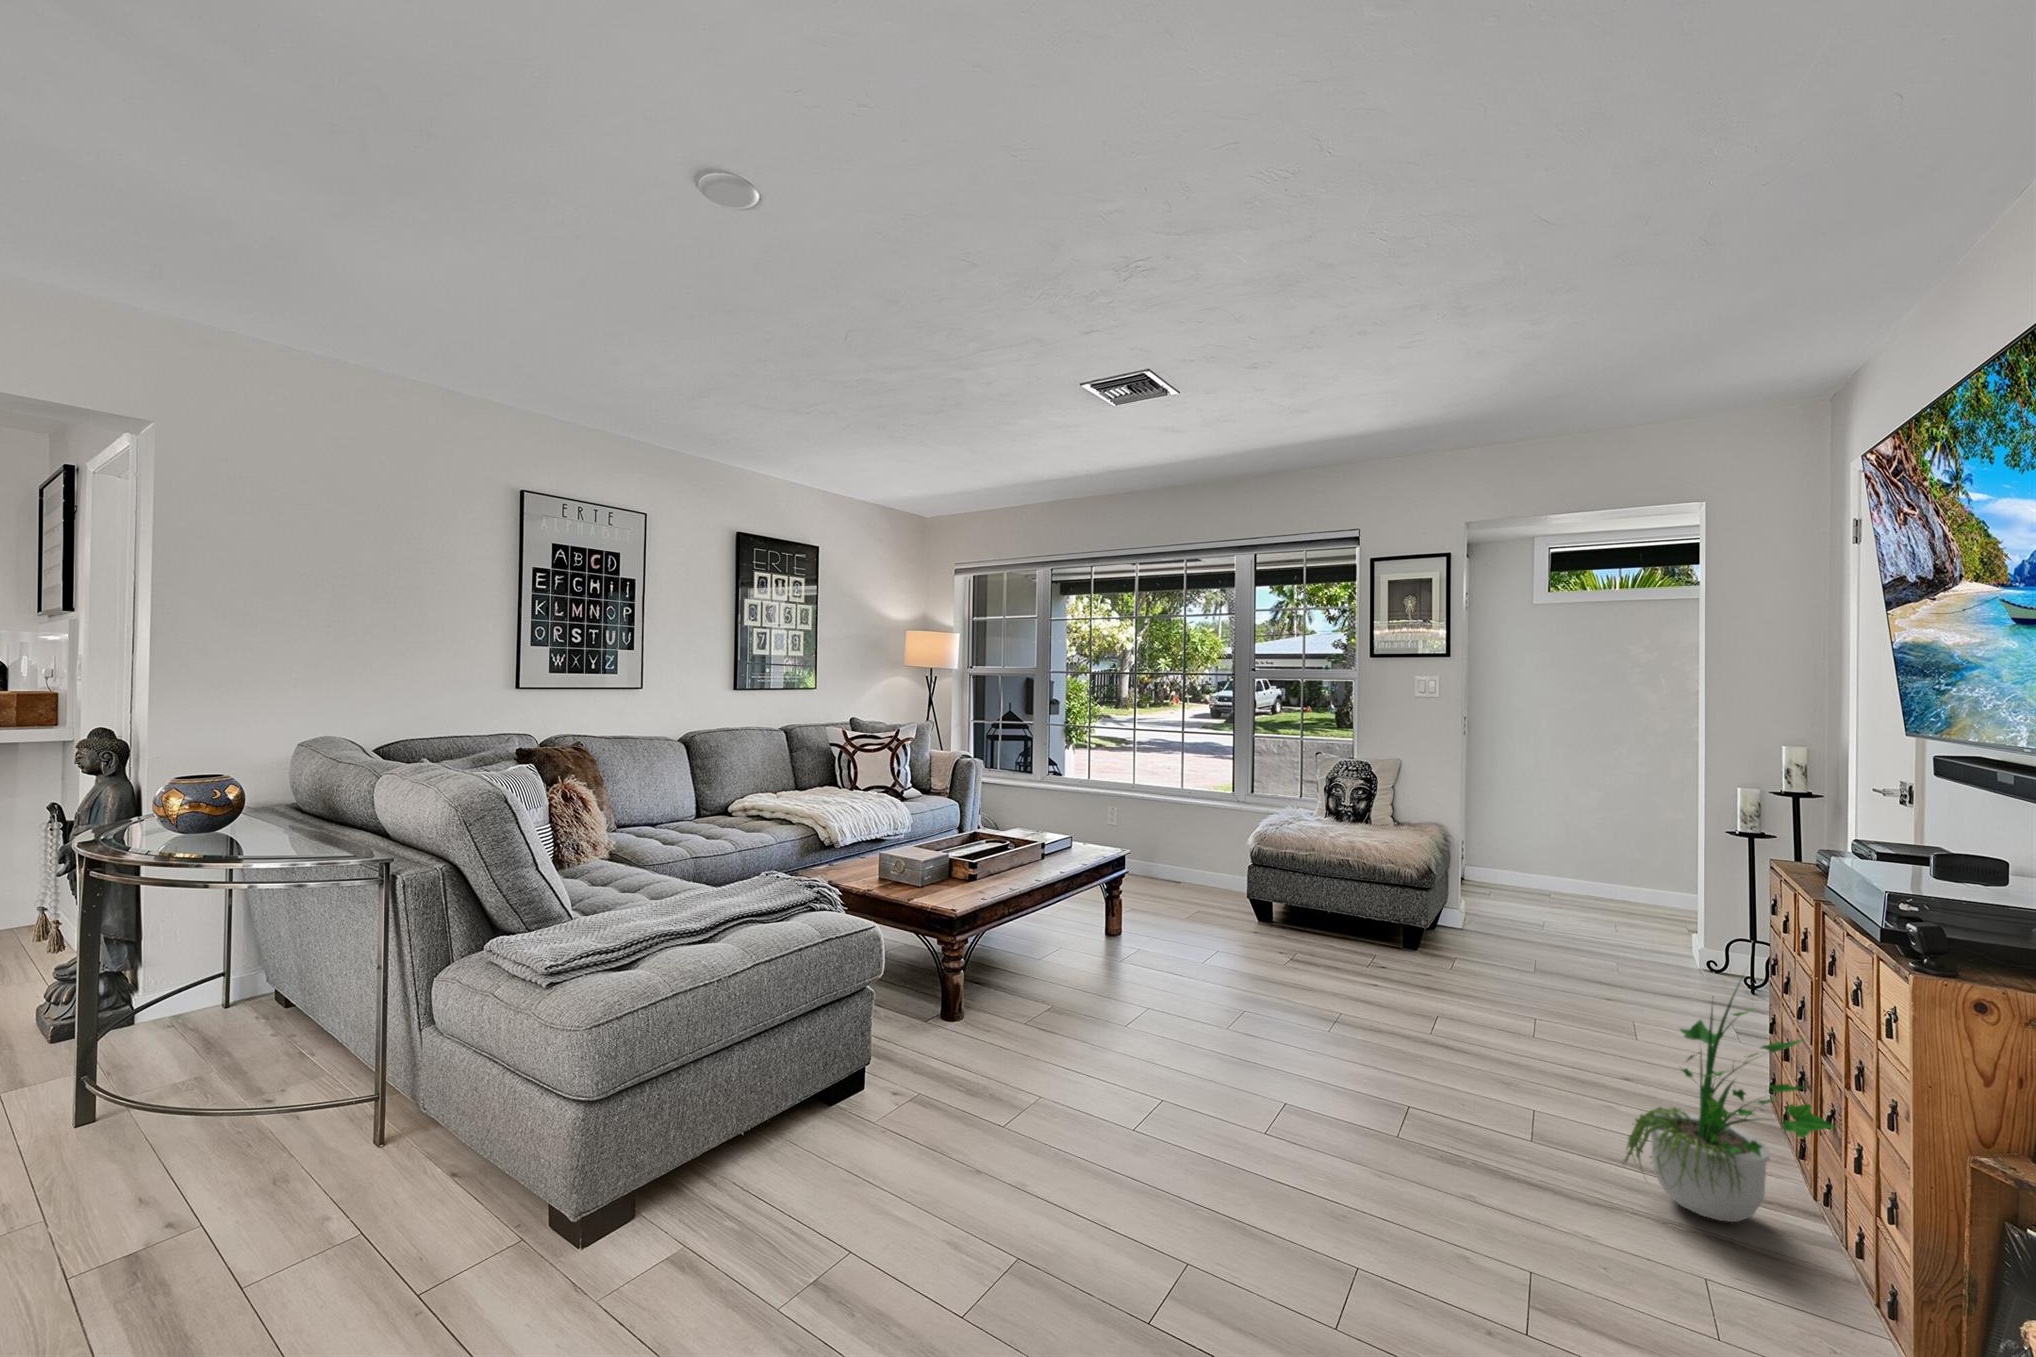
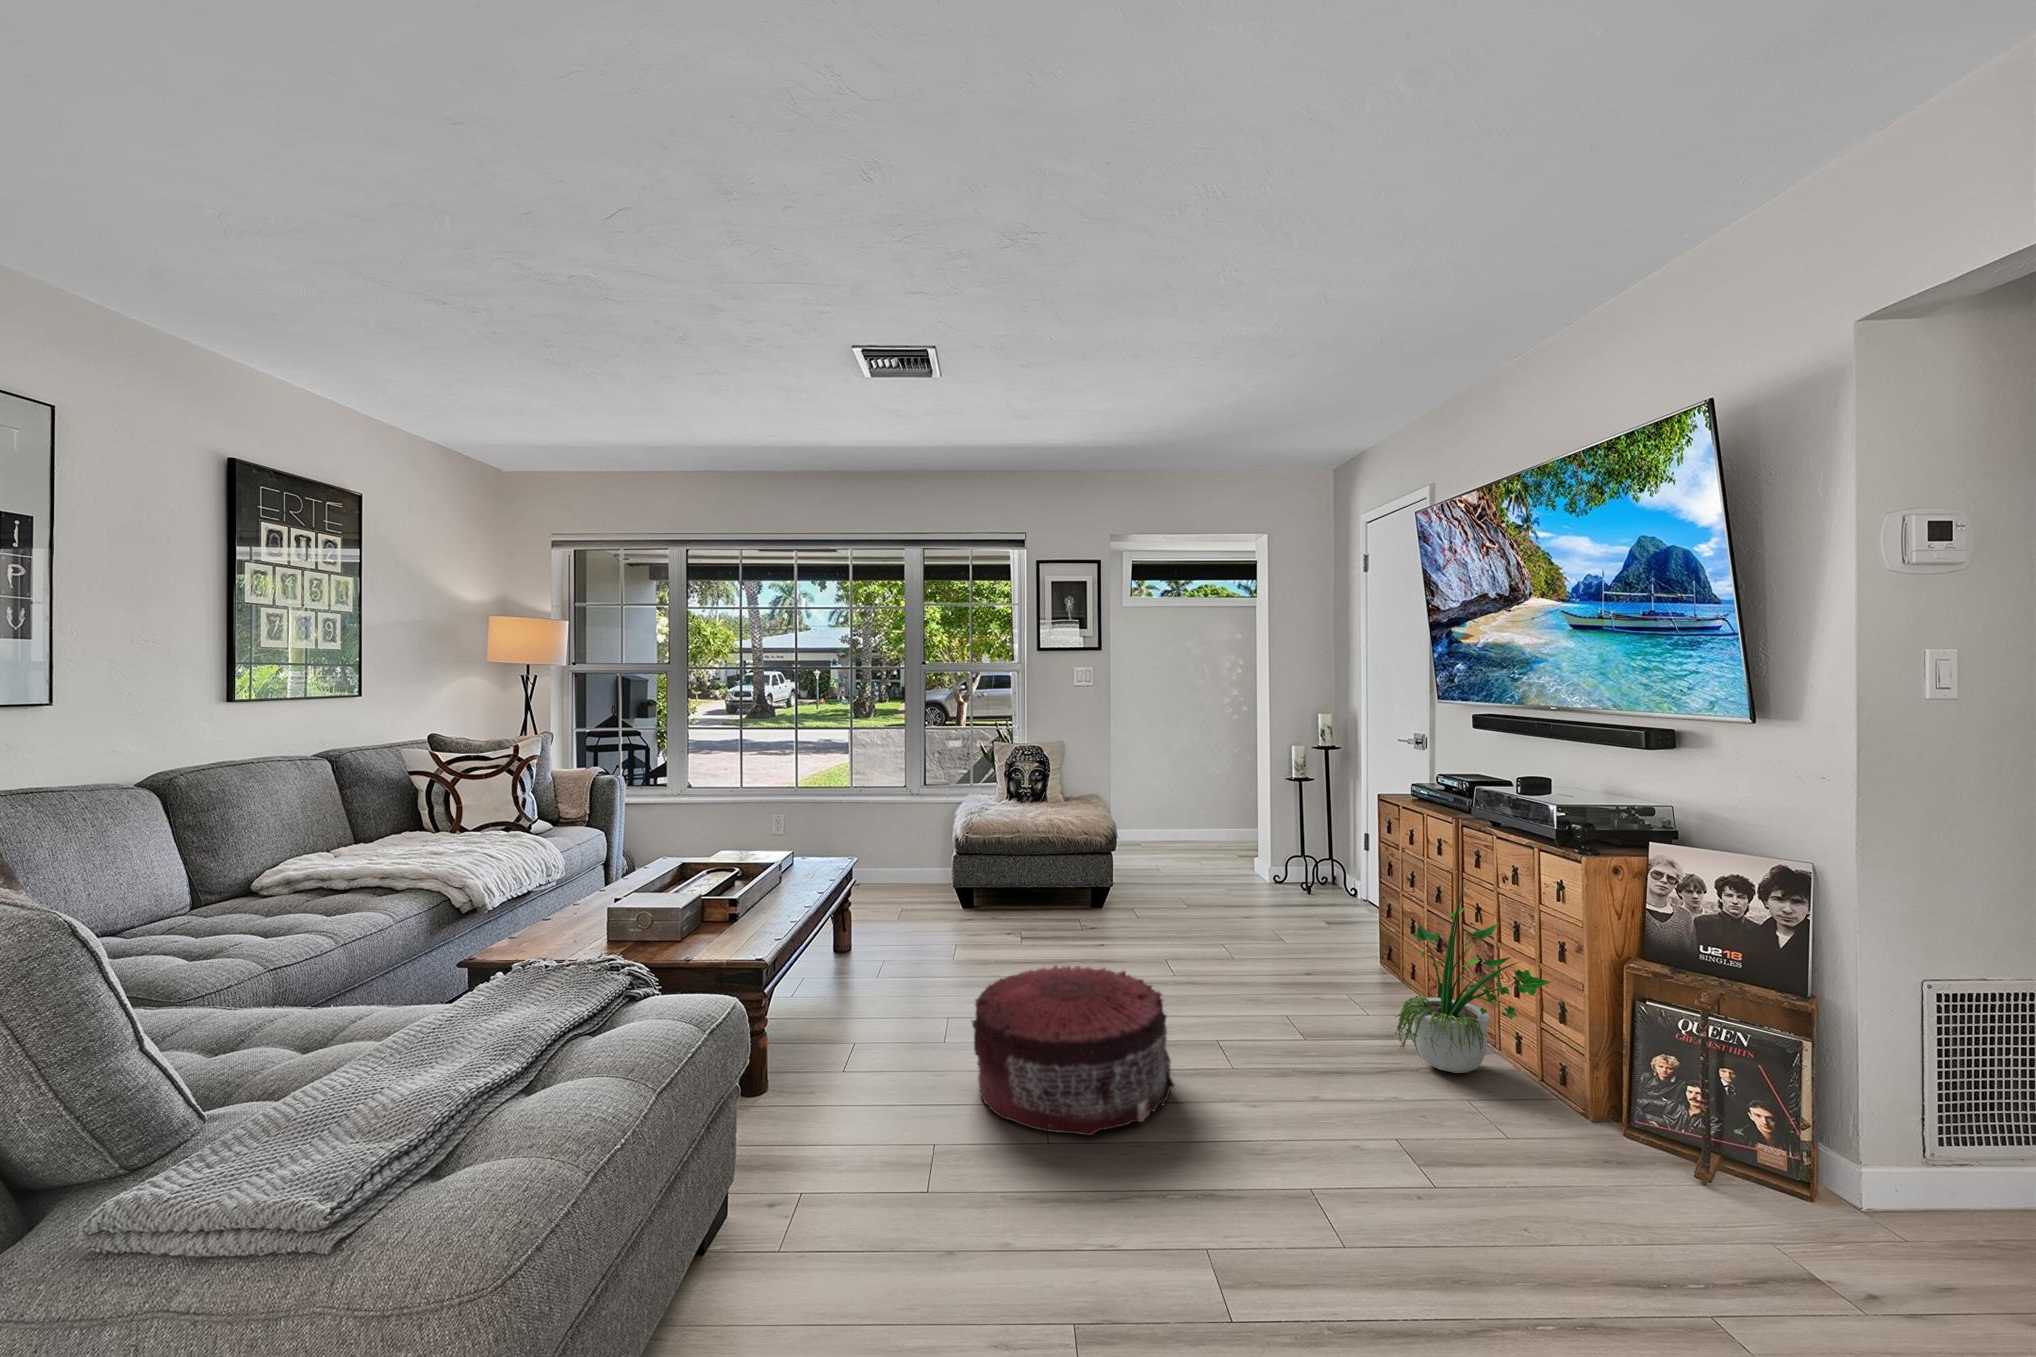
pouf: none [1111,970,1304,1133] -> present [972,965,1175,1136]

